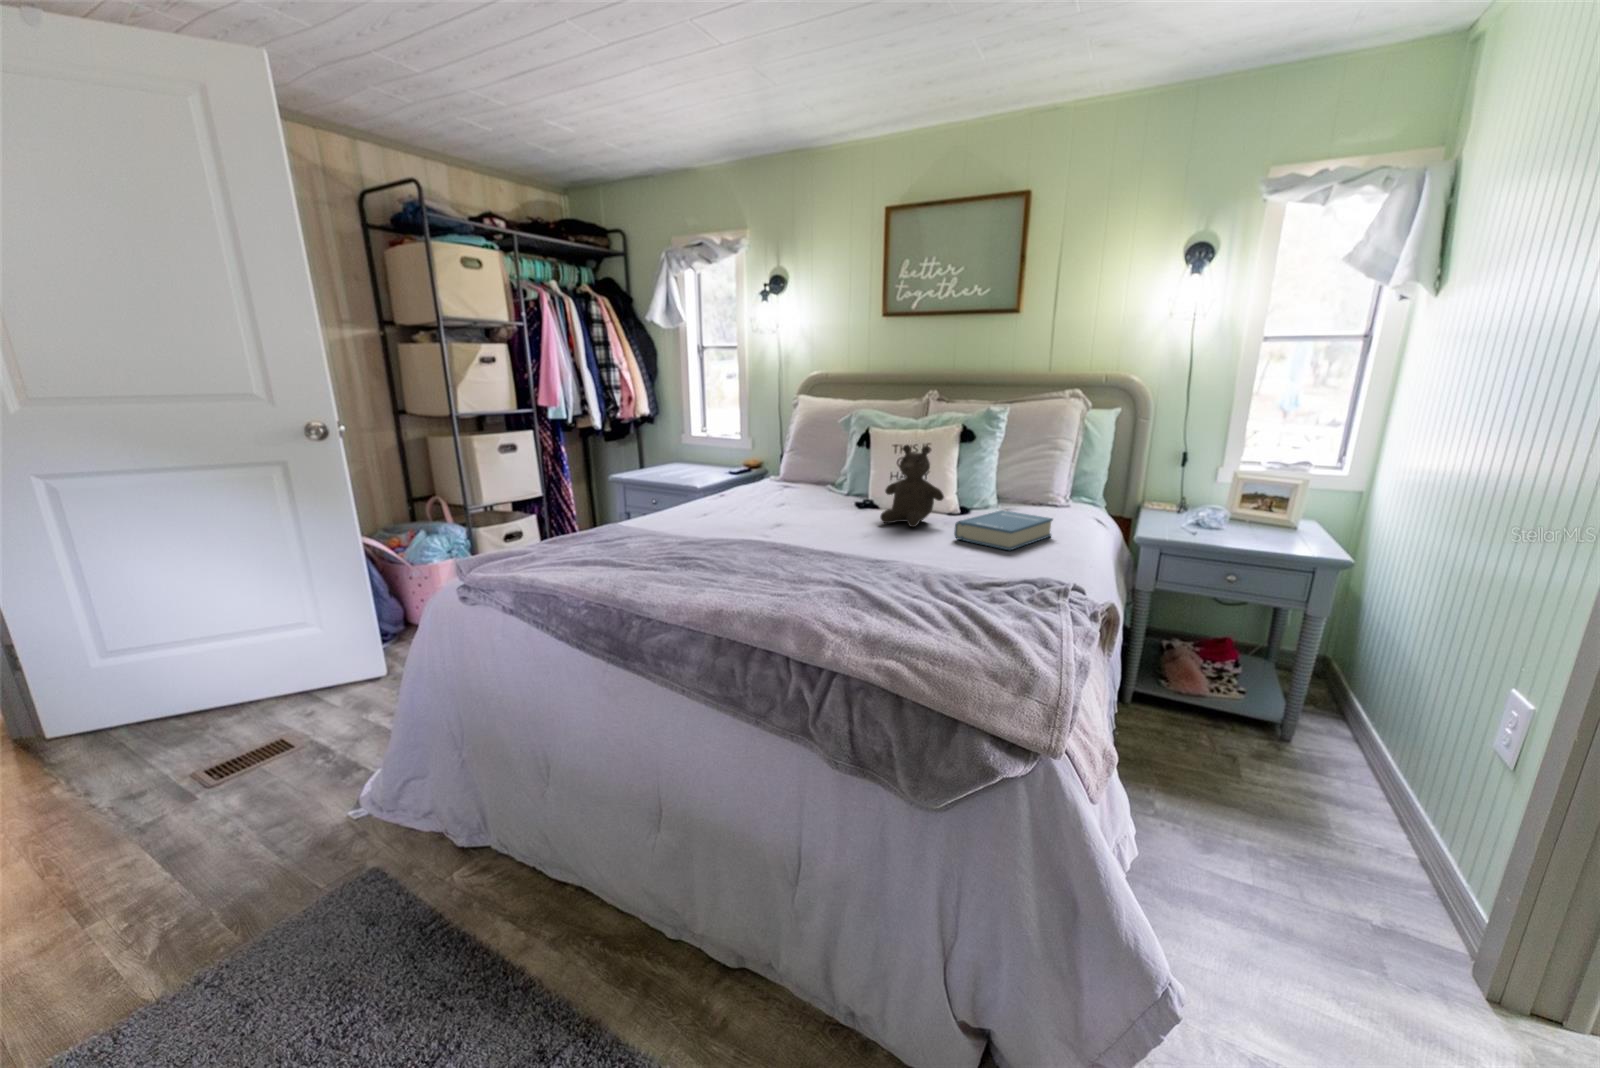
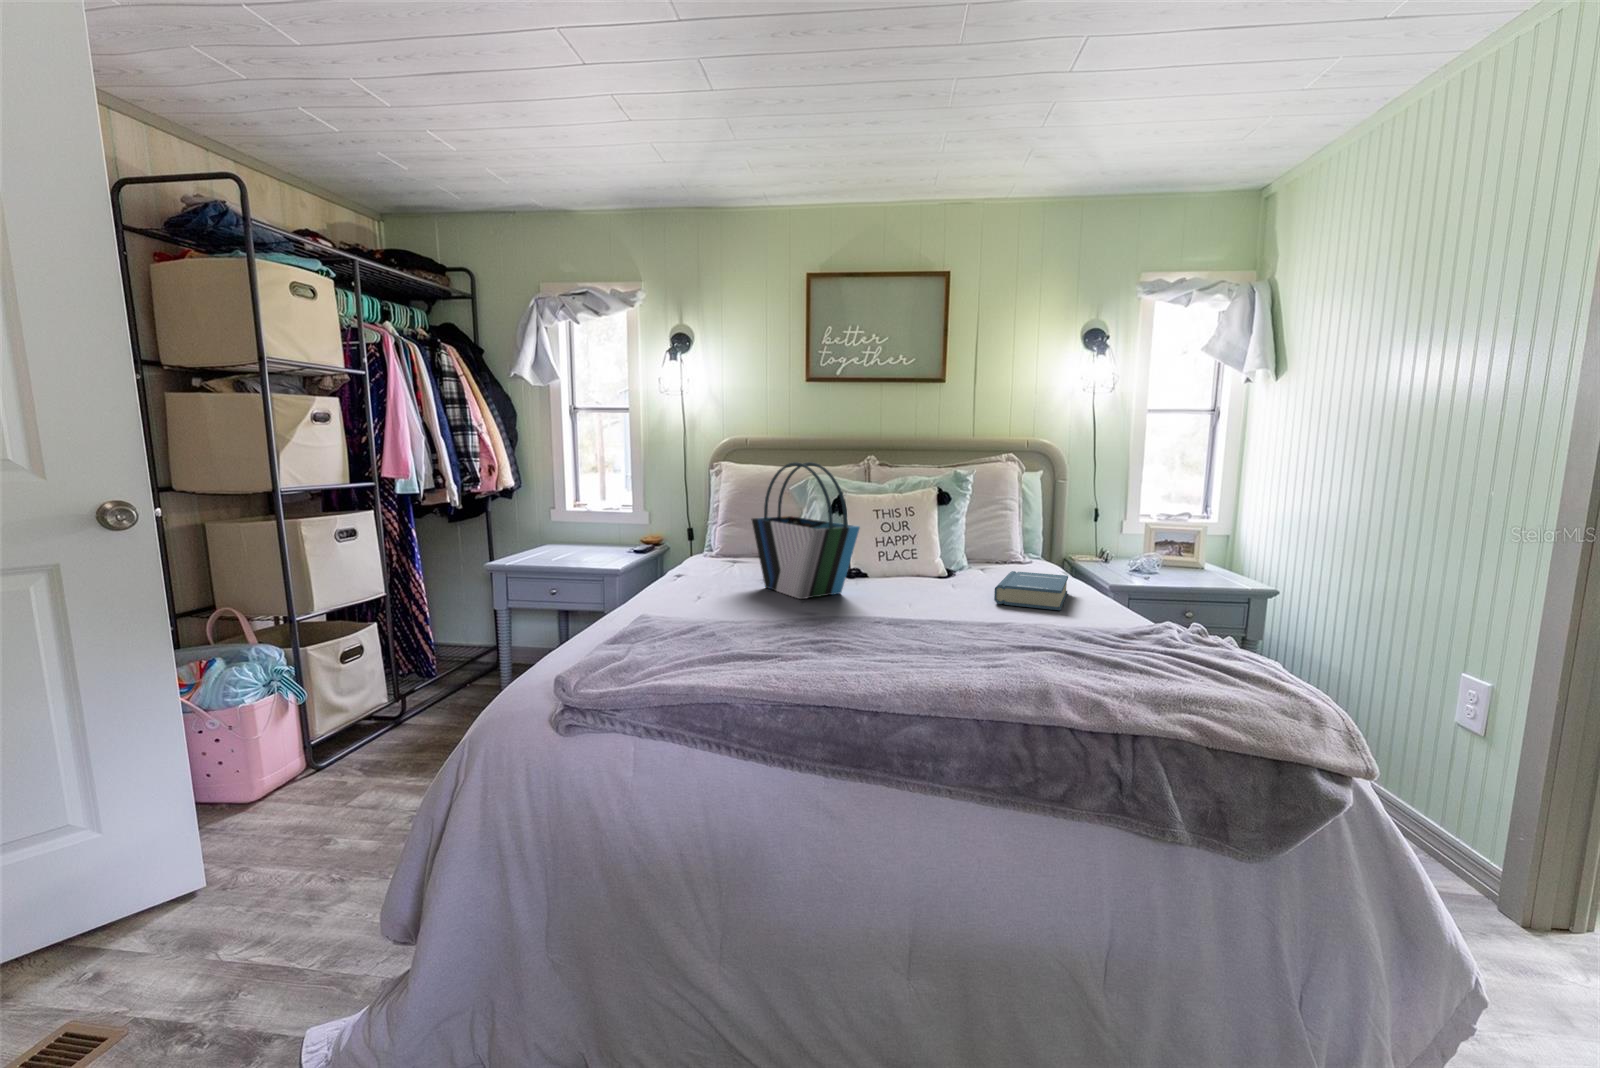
tote bag: none [768,396,837,520] -> present [751,462,860,599]
teddy bear: present [880,445,944,527] -> none [893,510,960,595]

